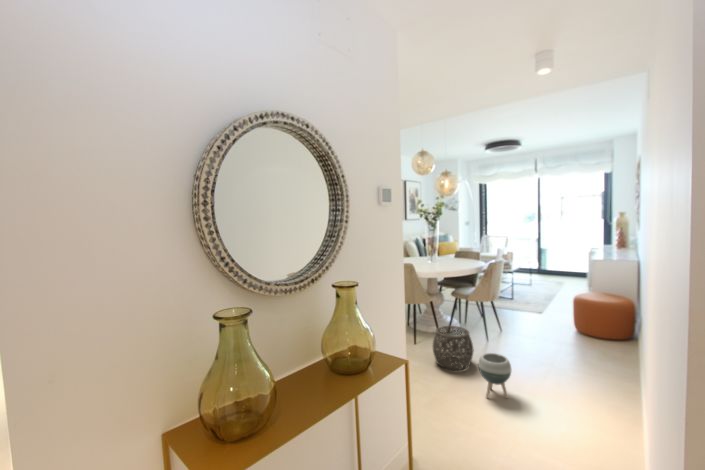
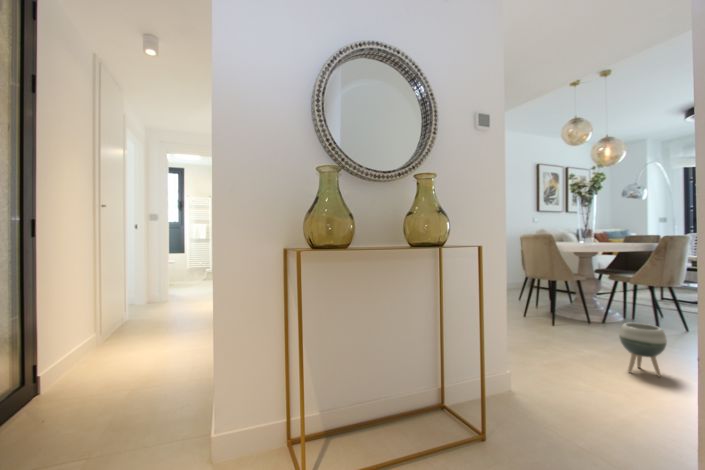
woven basket: present [433,326,474,370] -> none [568,301,624,350]

